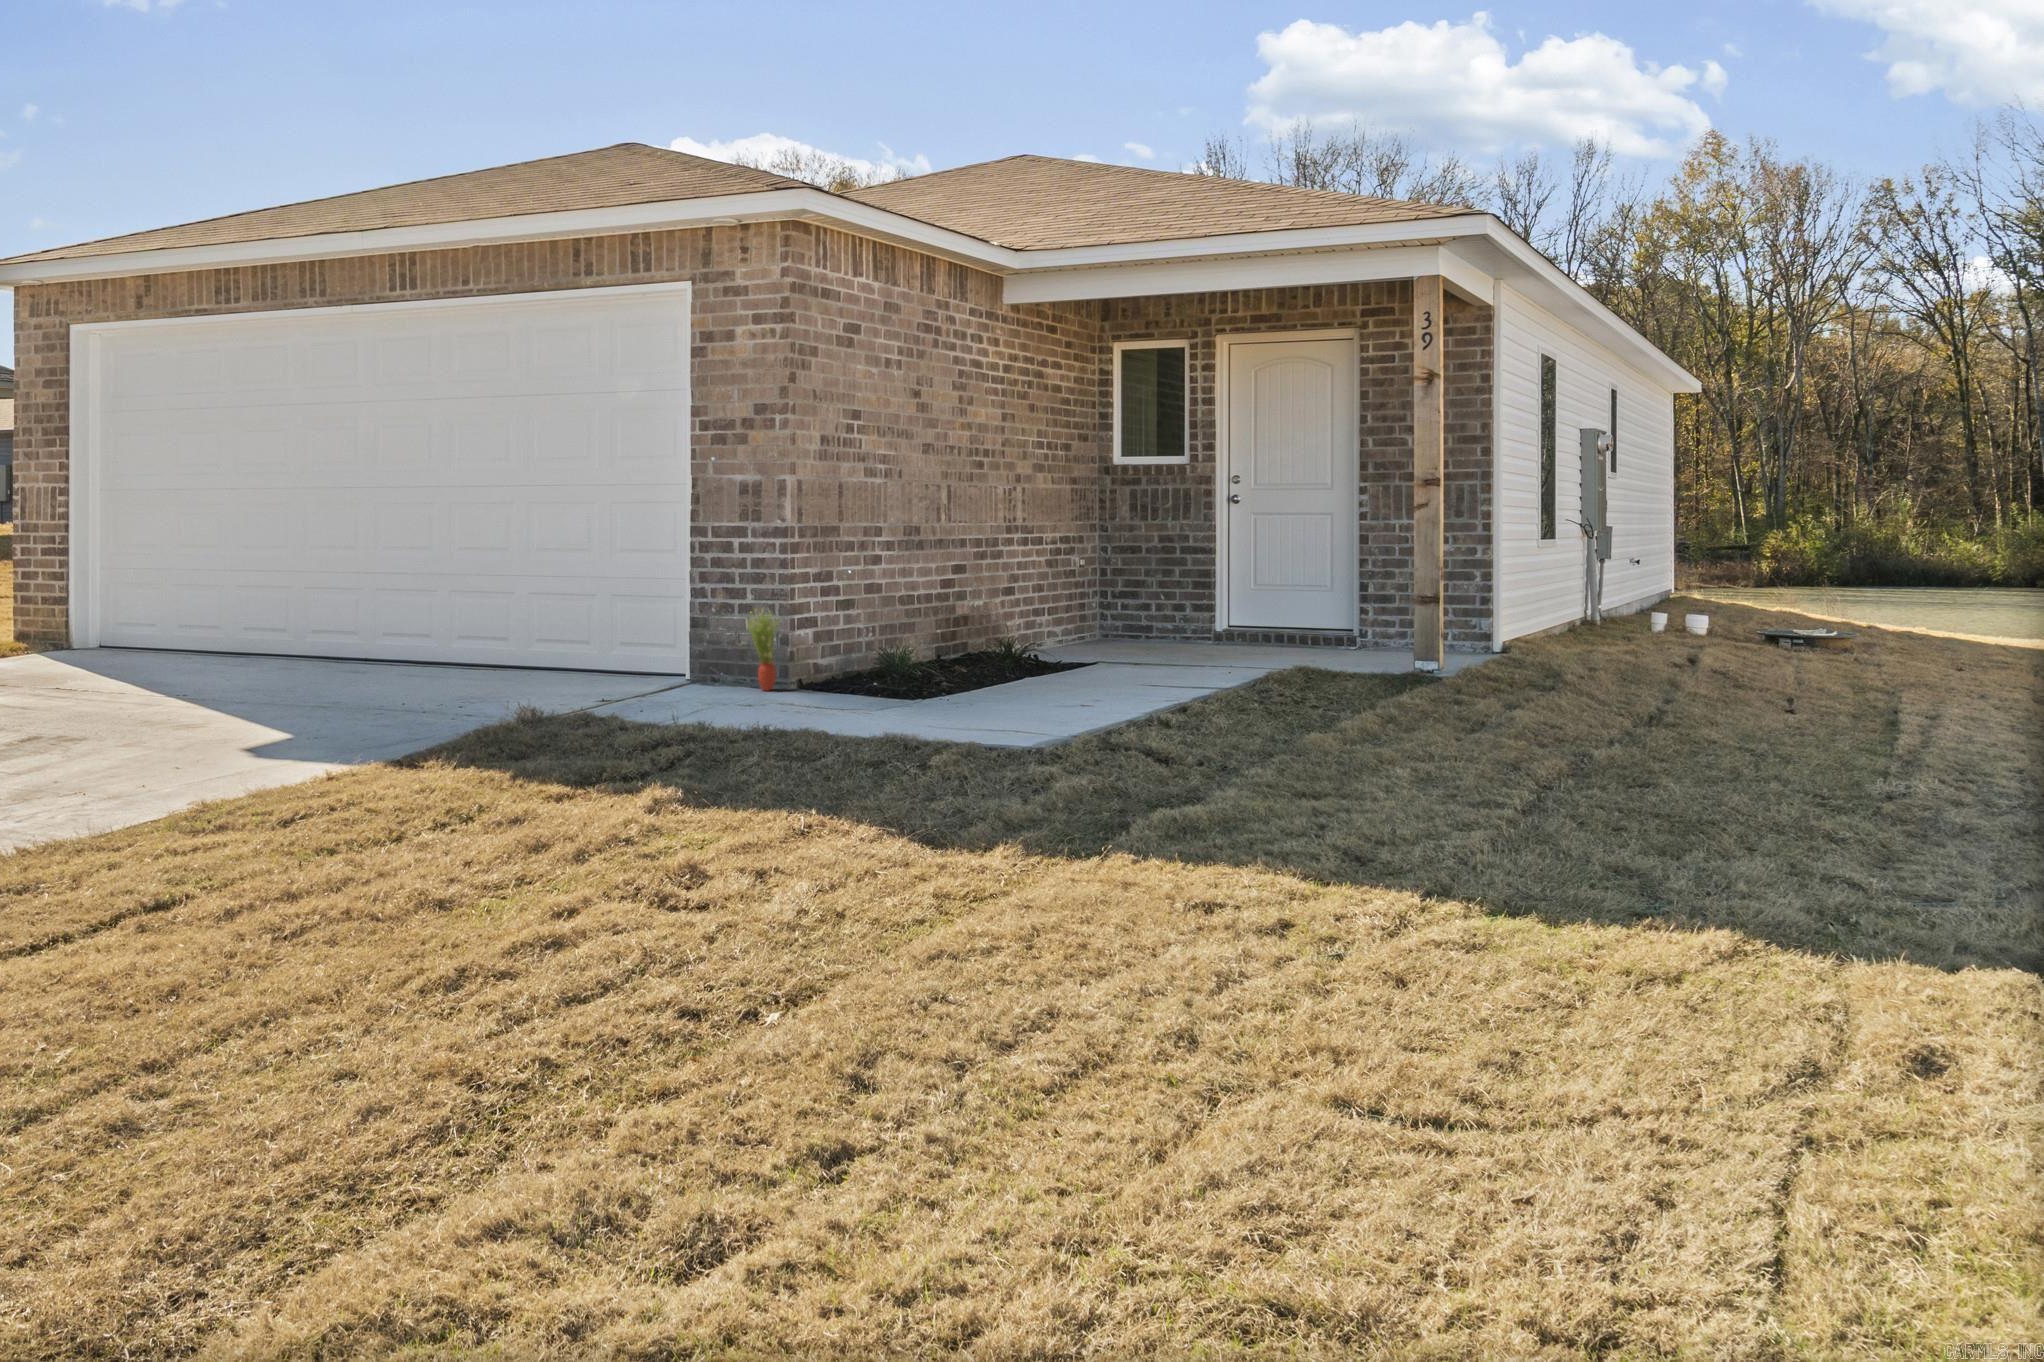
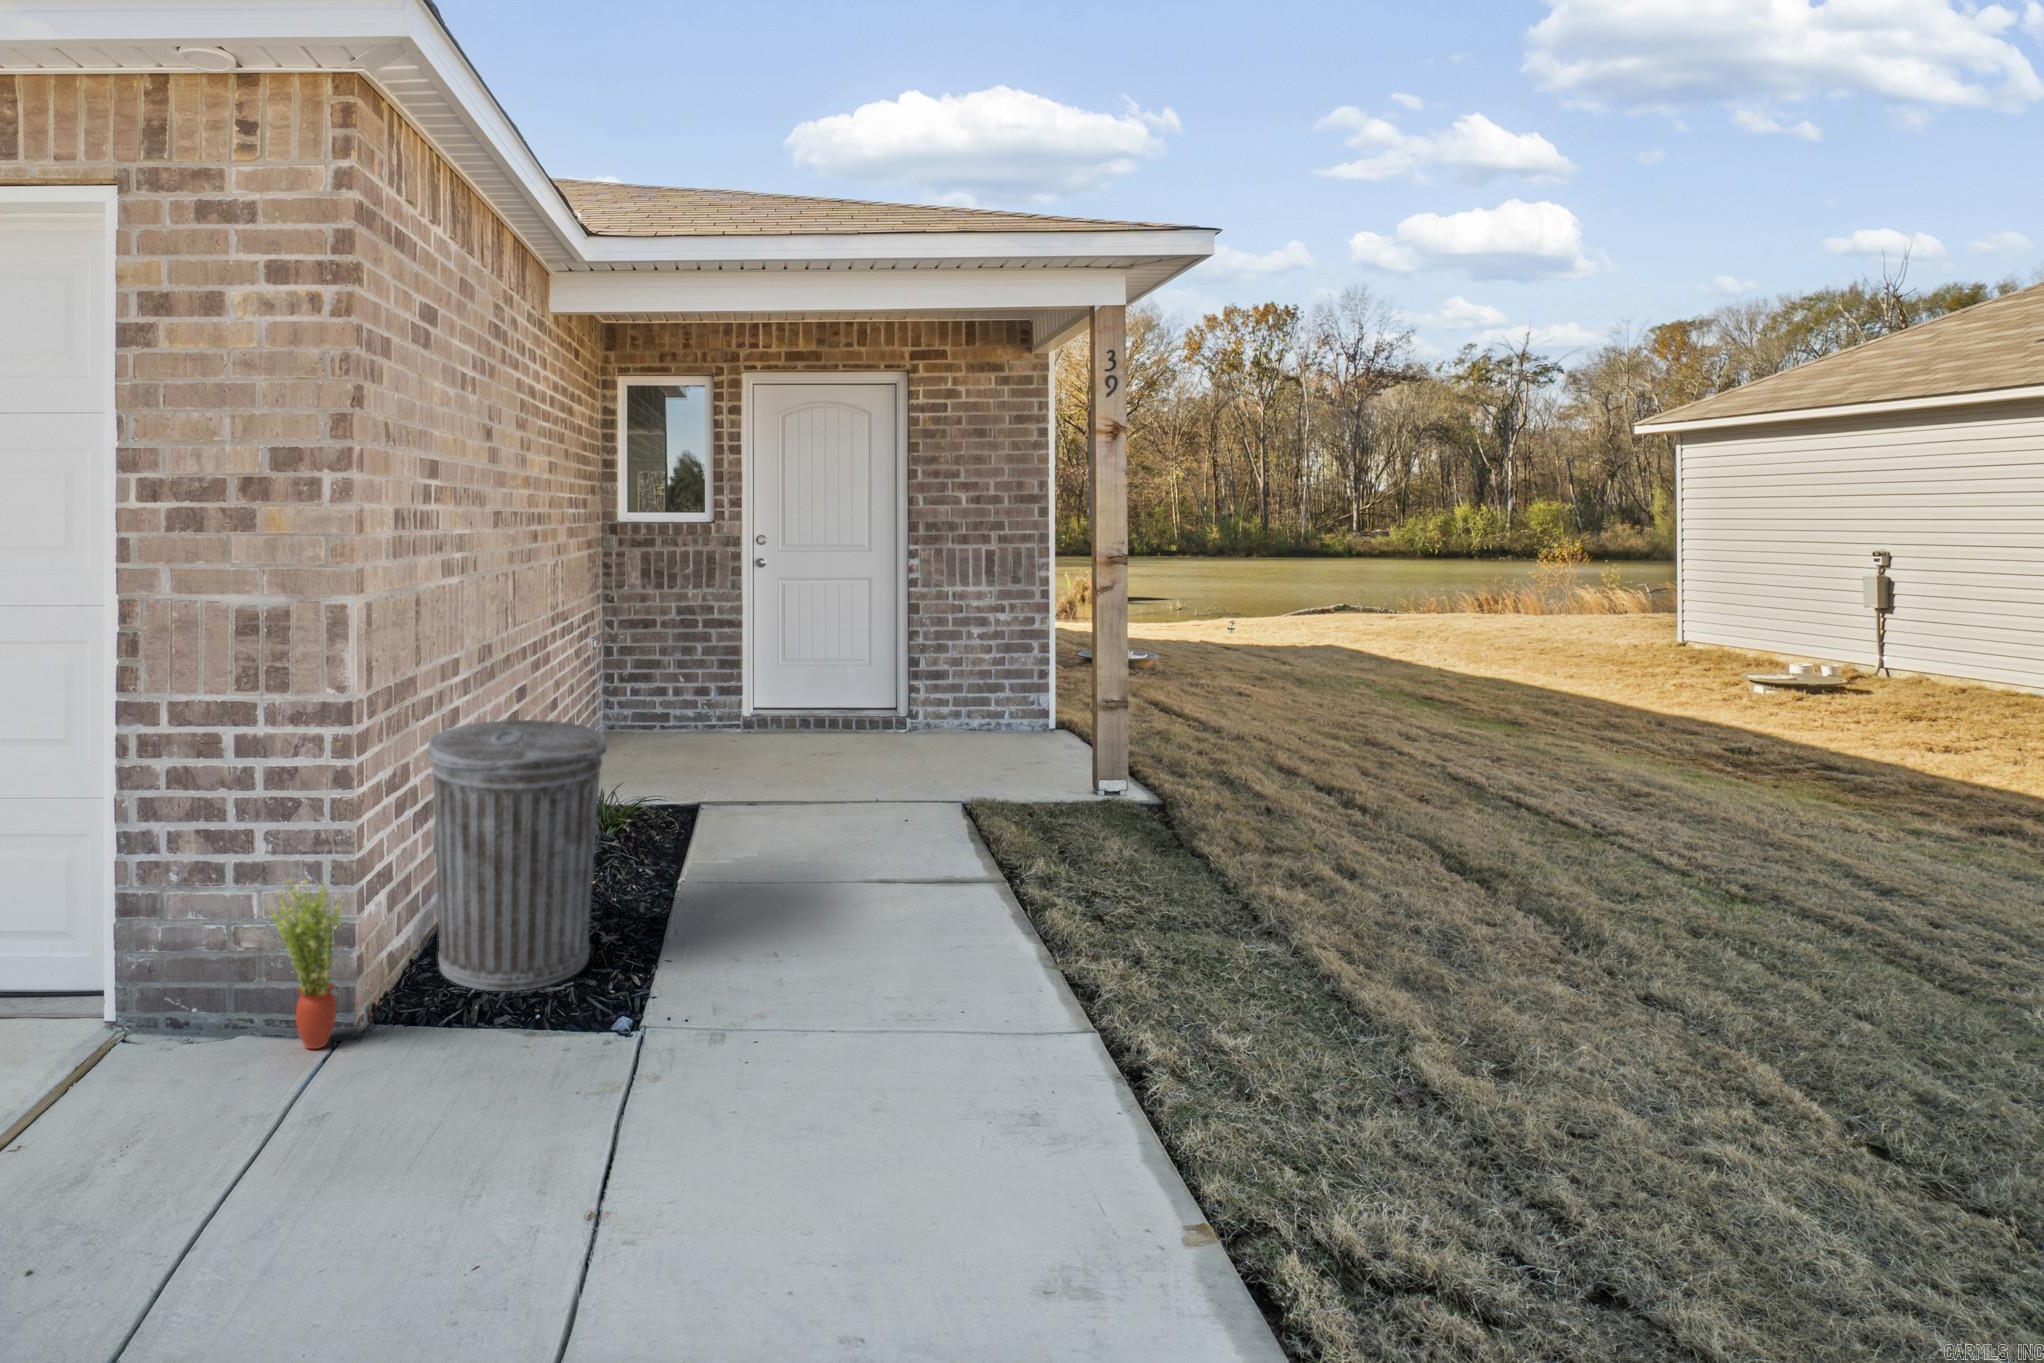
trash can: none [834,556,930,689] -> present [427,720,607,991]

